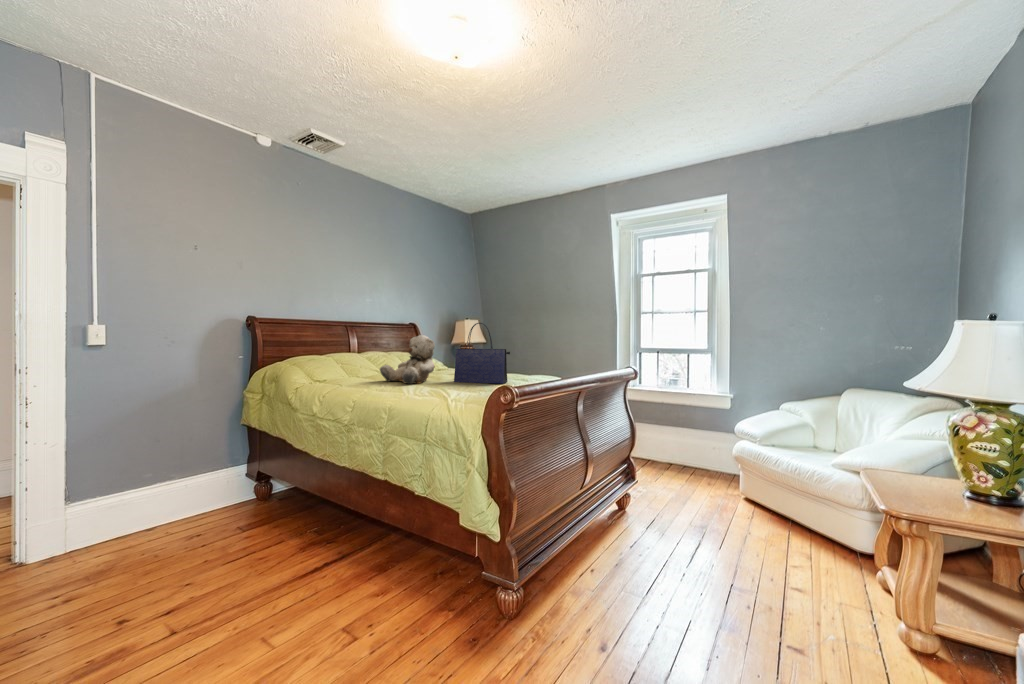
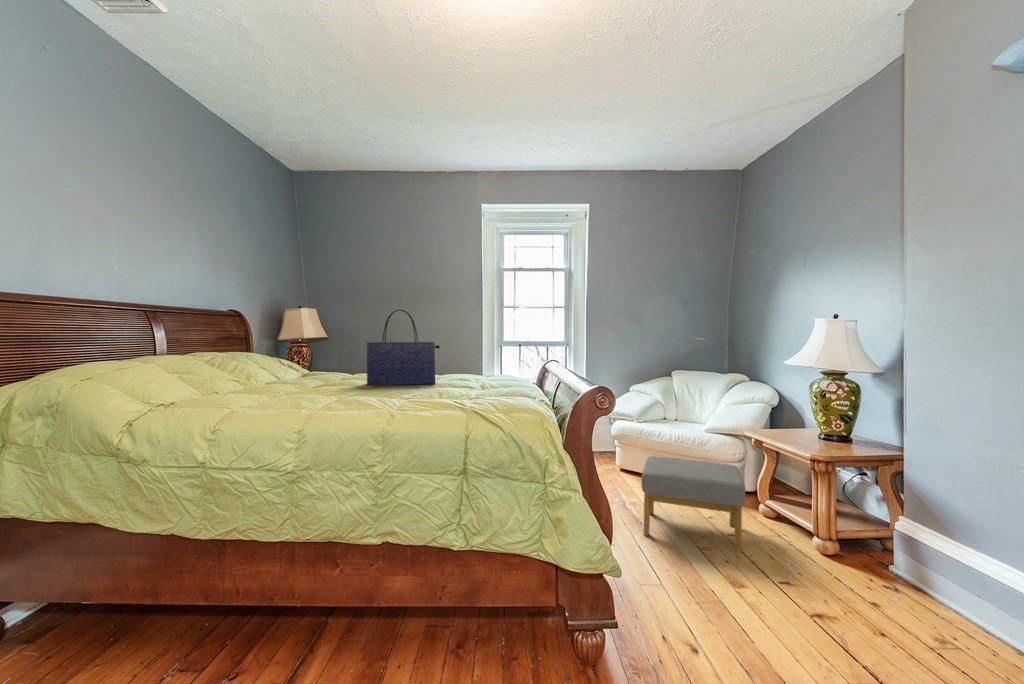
teddy bear: present [380,335,435,384] -> none [255,324,342,392]
footstool: none [680,479,818,605] -> present [641,456,745,552]

